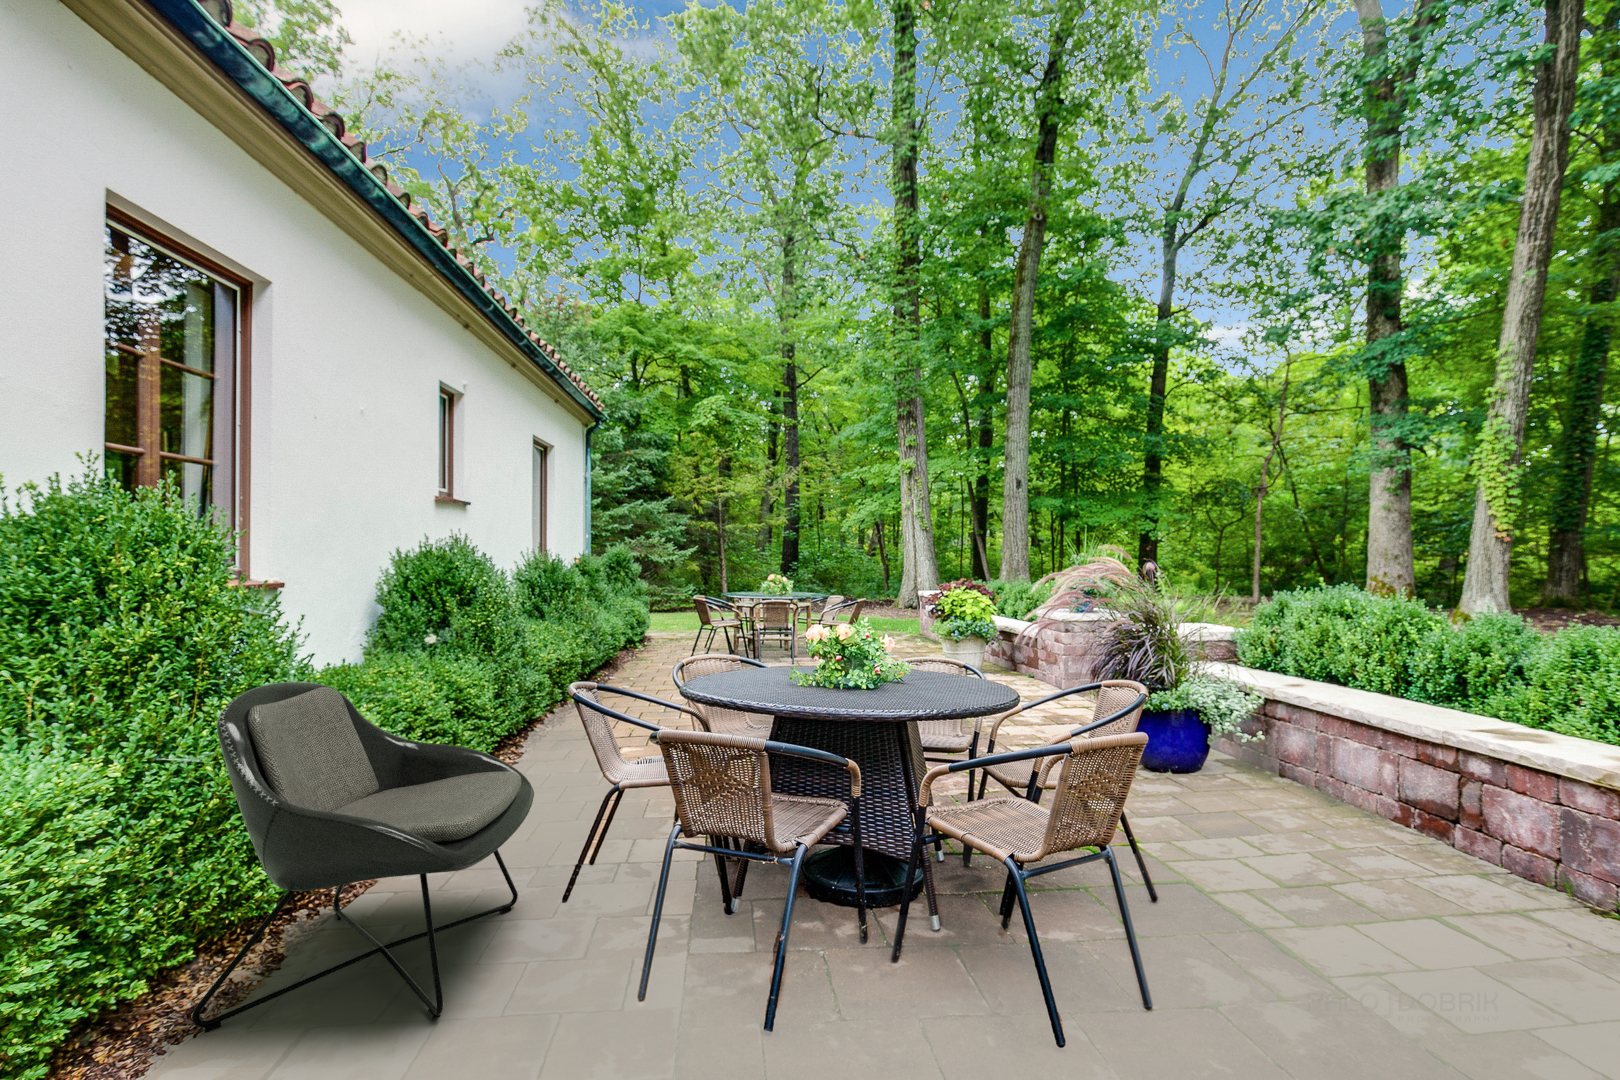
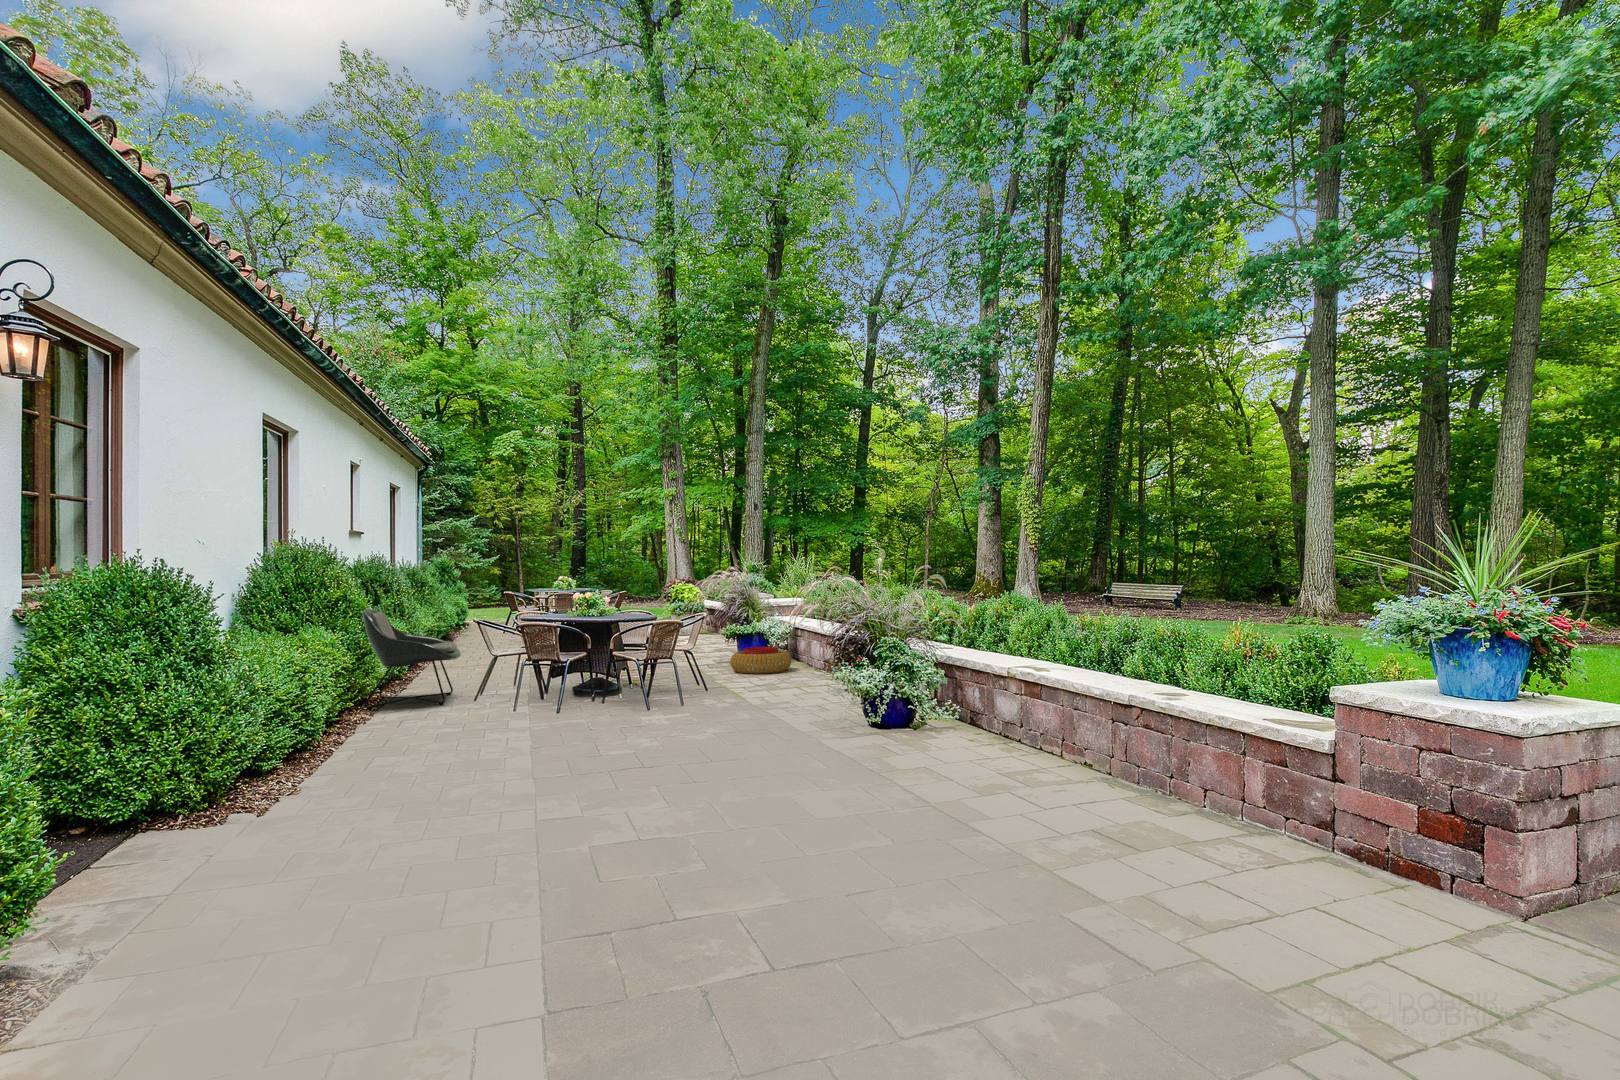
pouf: none [1178,769,1361,862] -> present [730,647,791,674]

